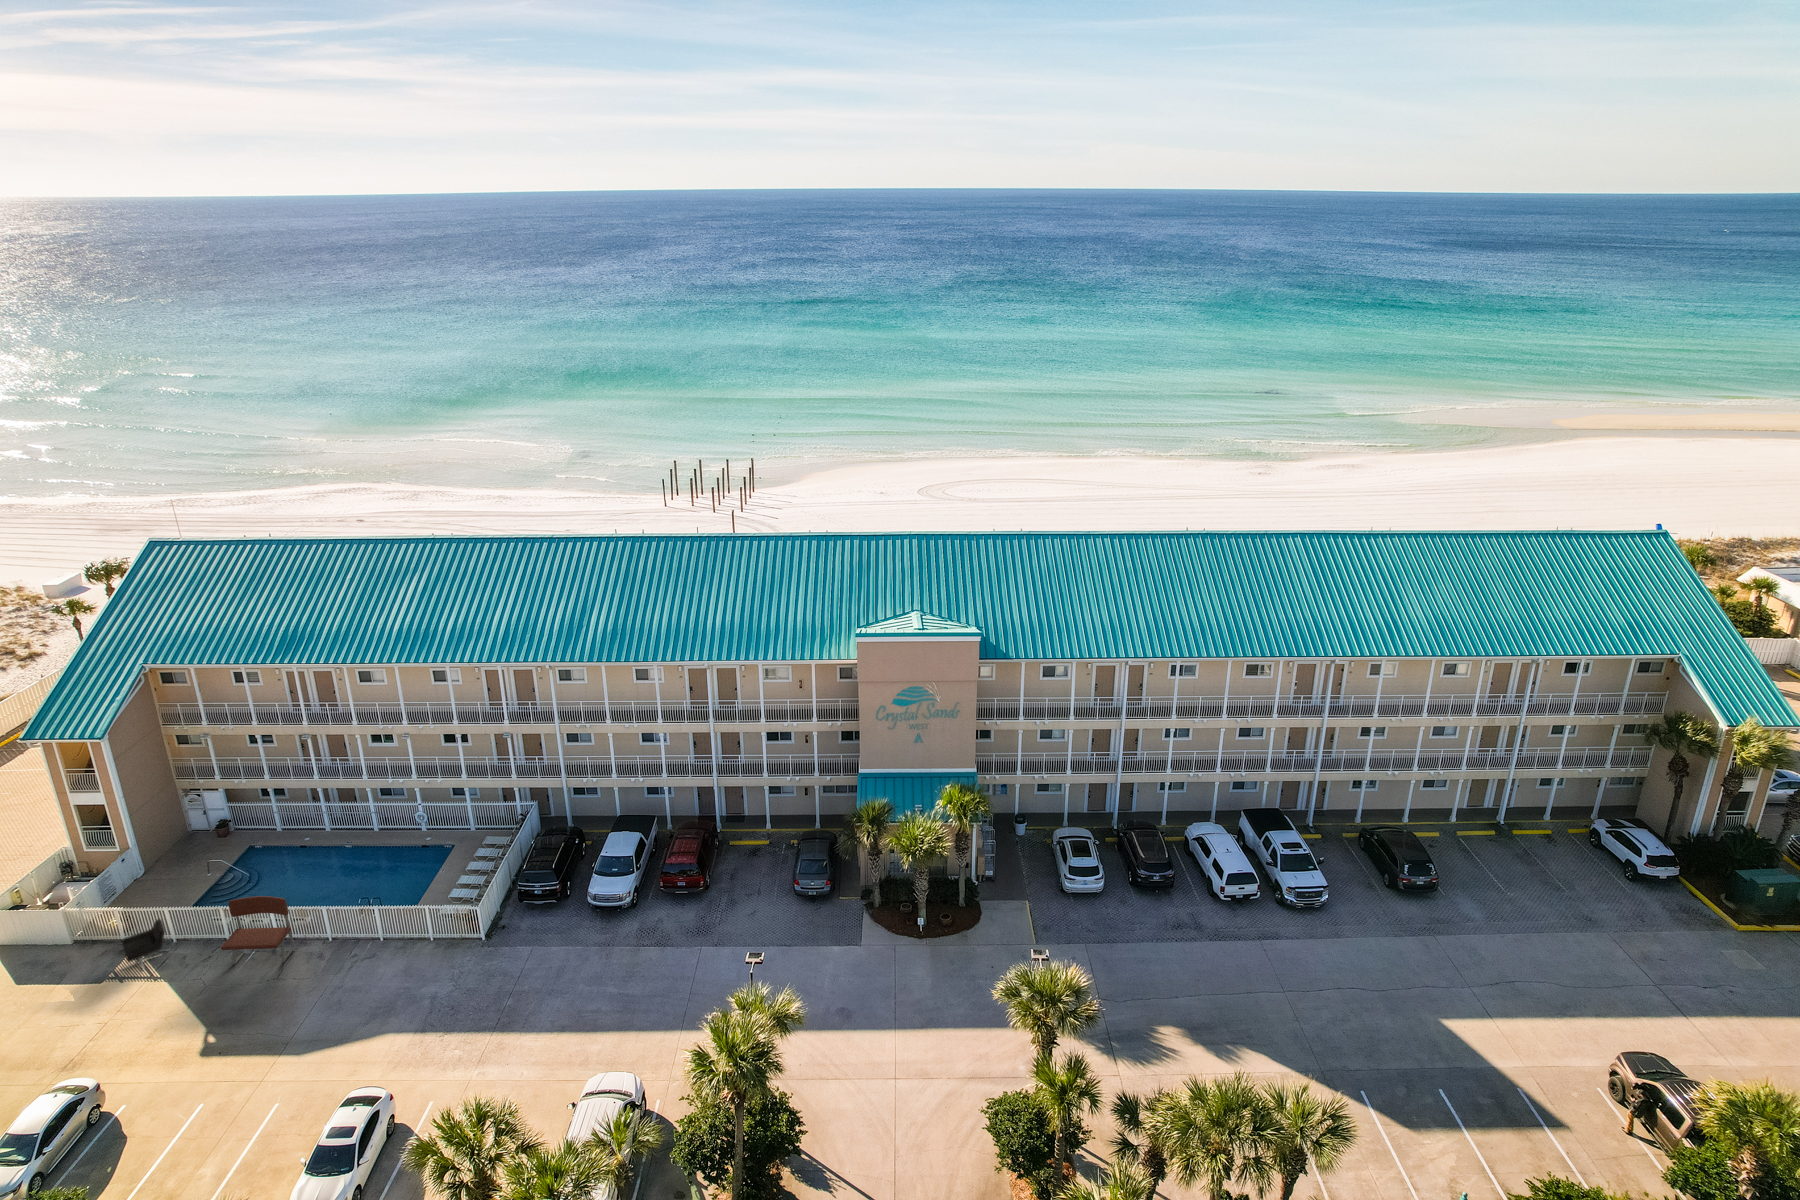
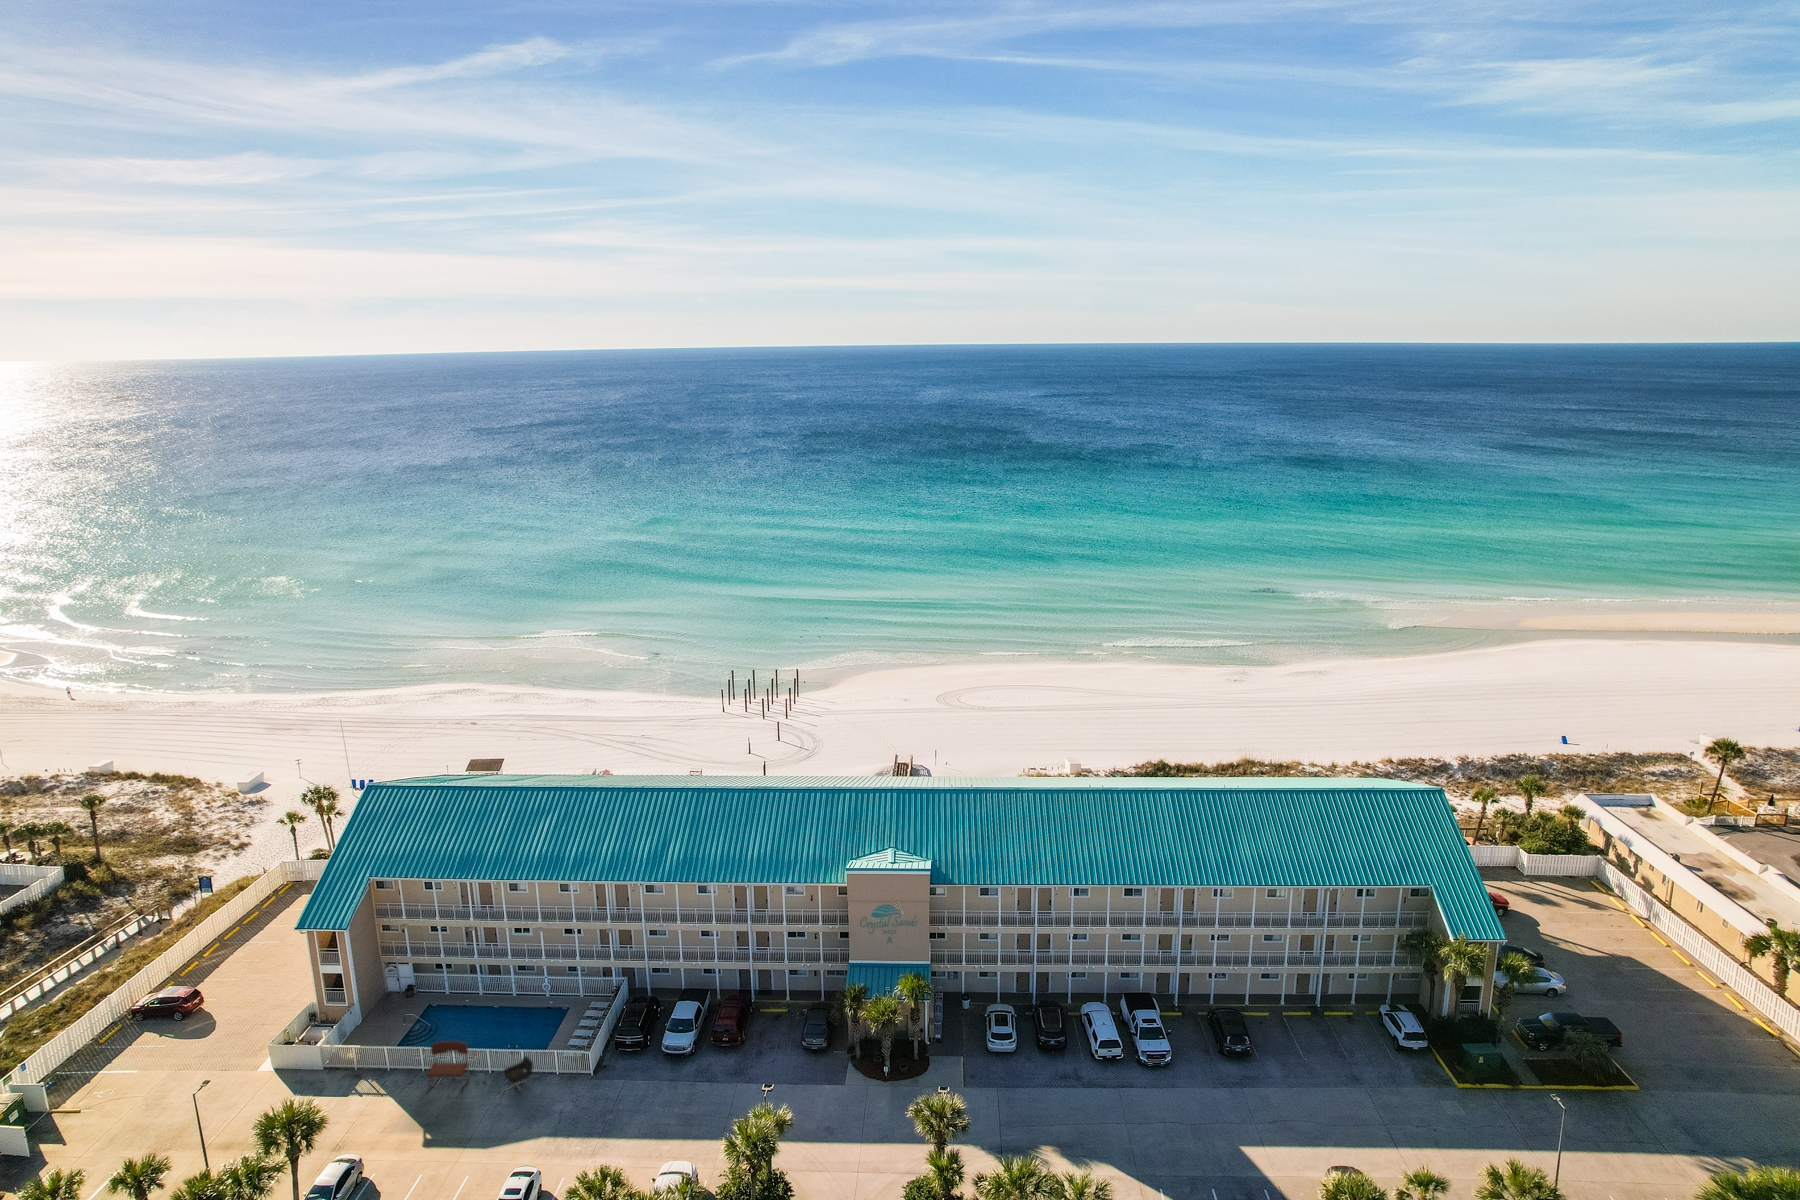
lounge chair: present [122,919,165,970] -> present [503,1056,533,1085]

